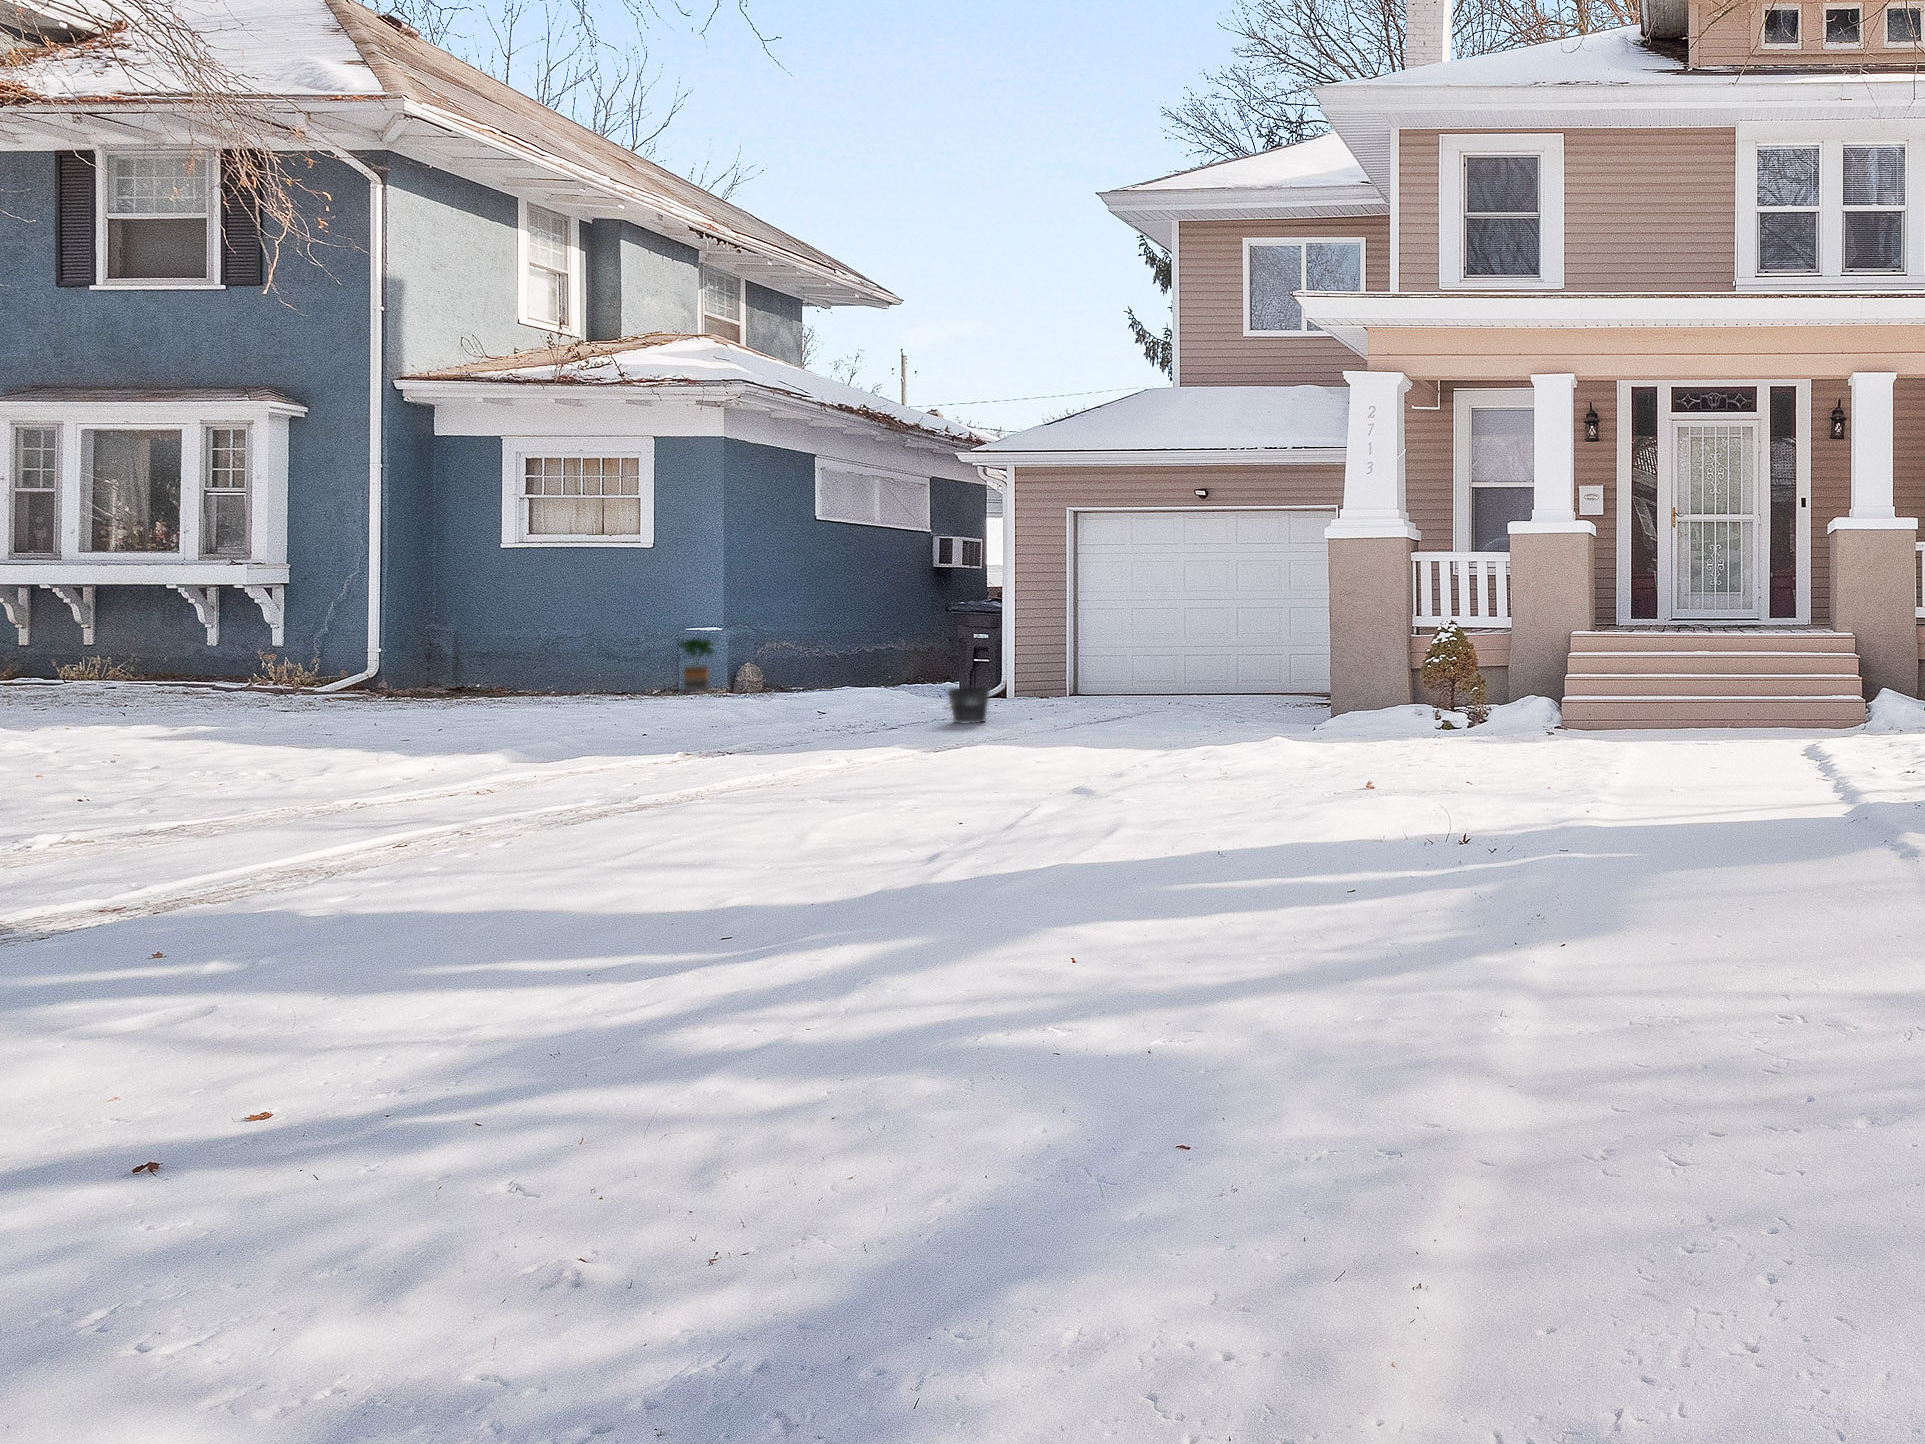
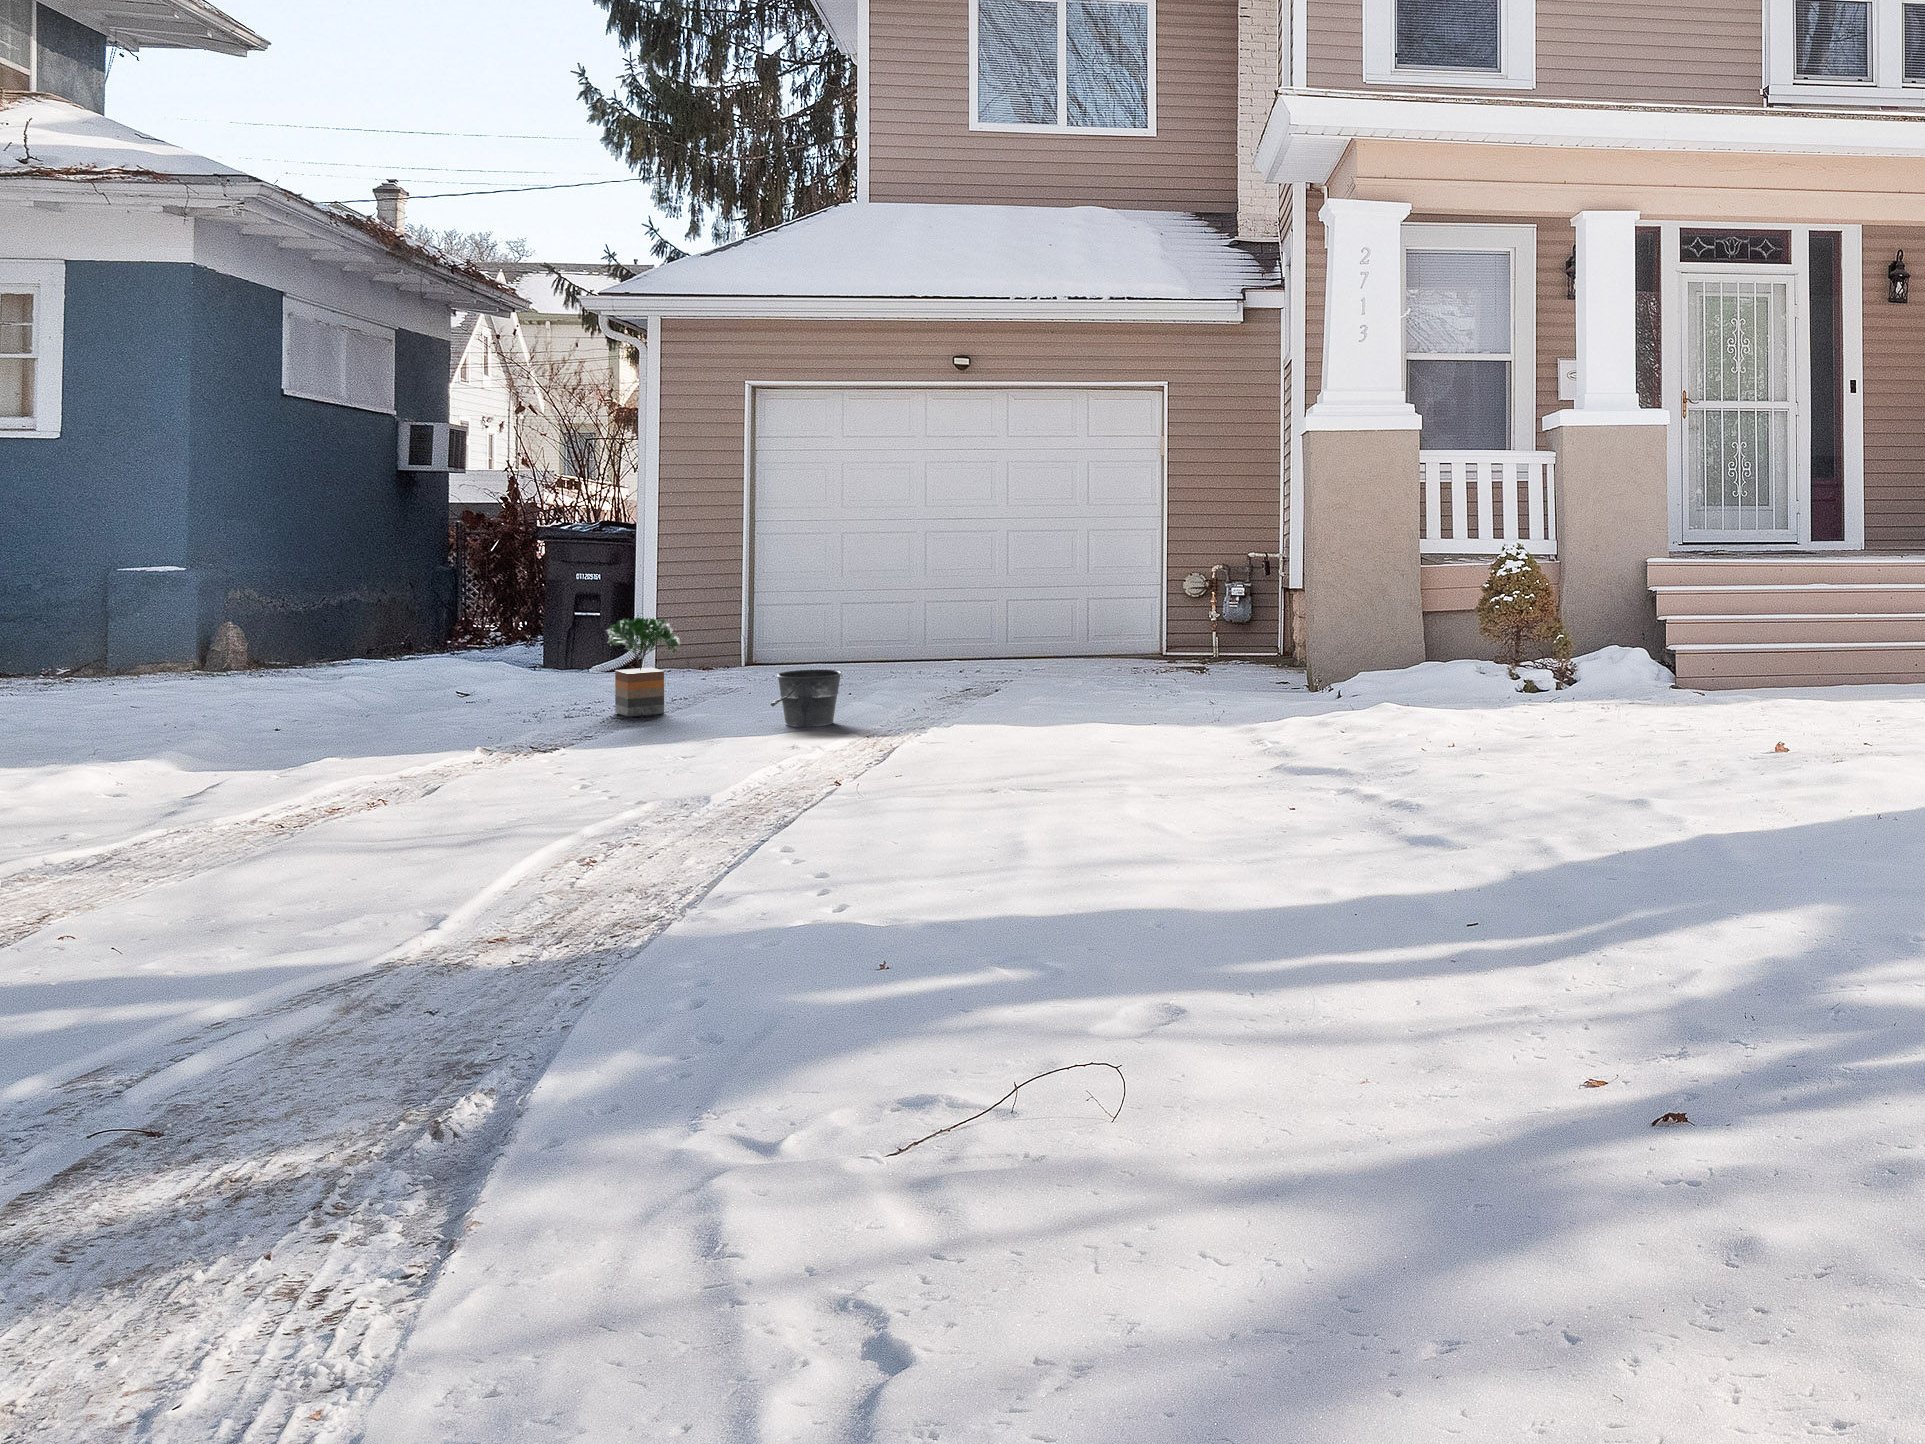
potted tree: present [678,639,715,691] -> present [607,617,679,716]

